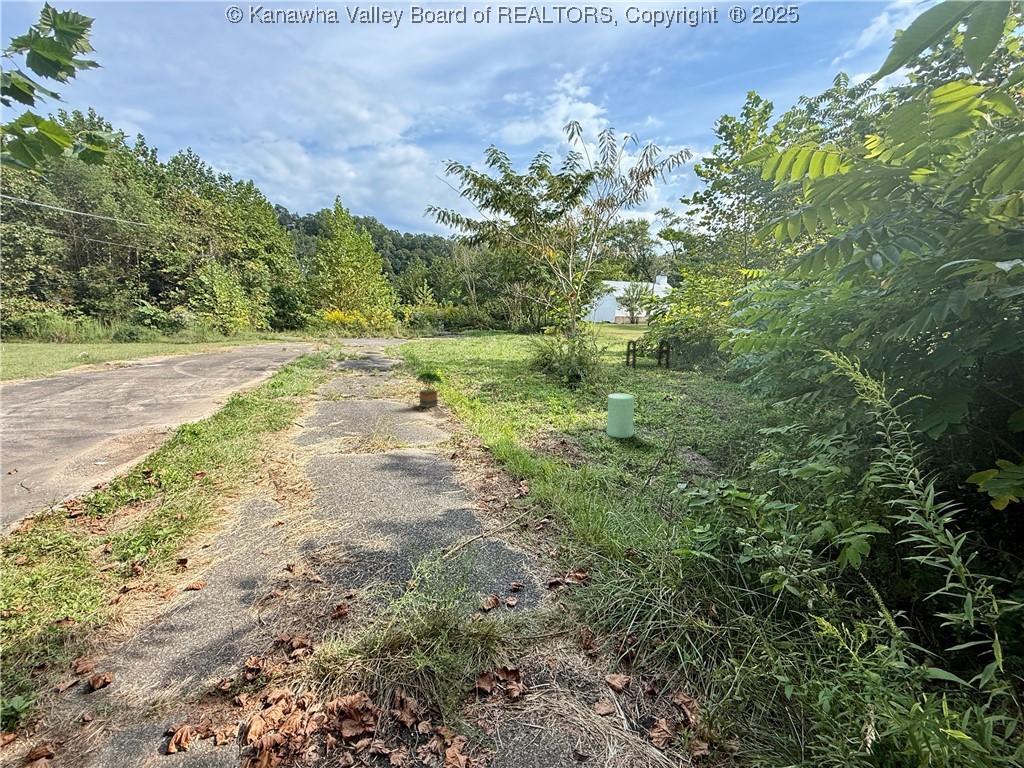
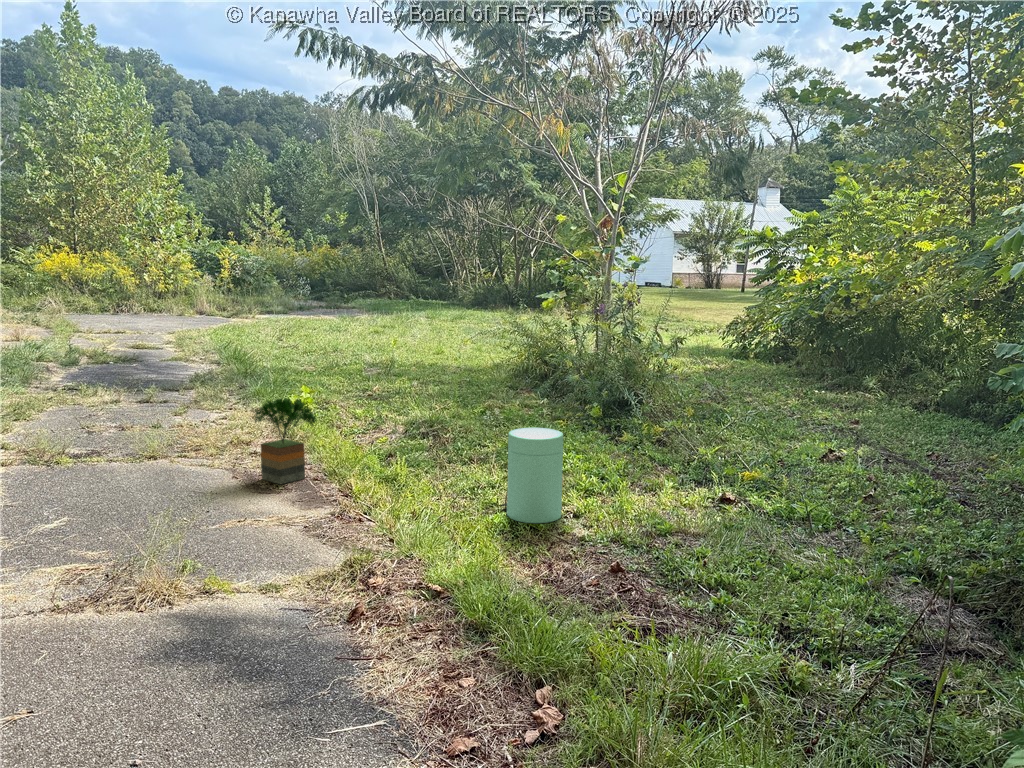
bench: present [626,340,670,368] -> none [701,322,794,381]
trash can: present [603,393,635,438] -> present [501,428,563,523]

